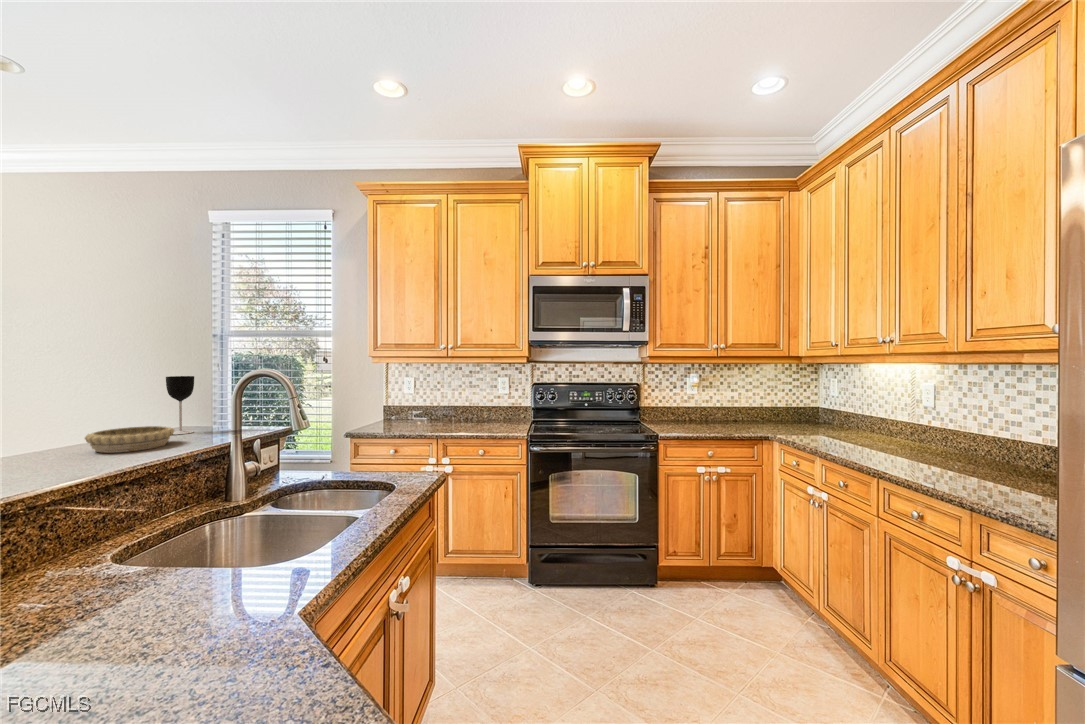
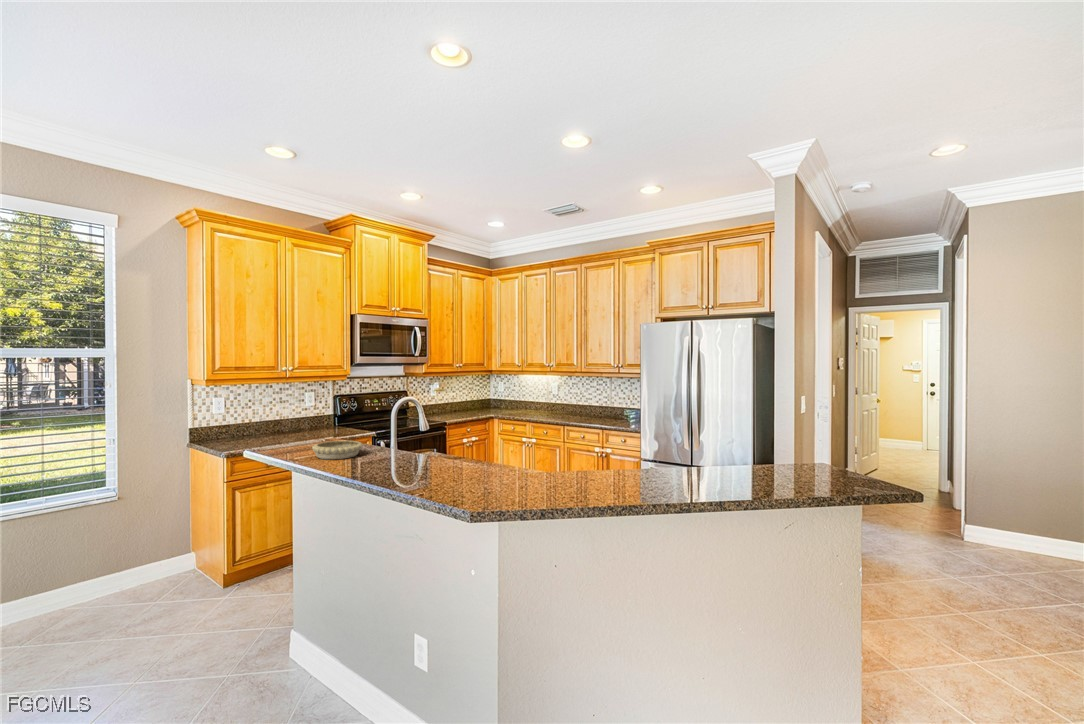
wine glass: present [166,376,194,434] -> none [282,405,303,452]

